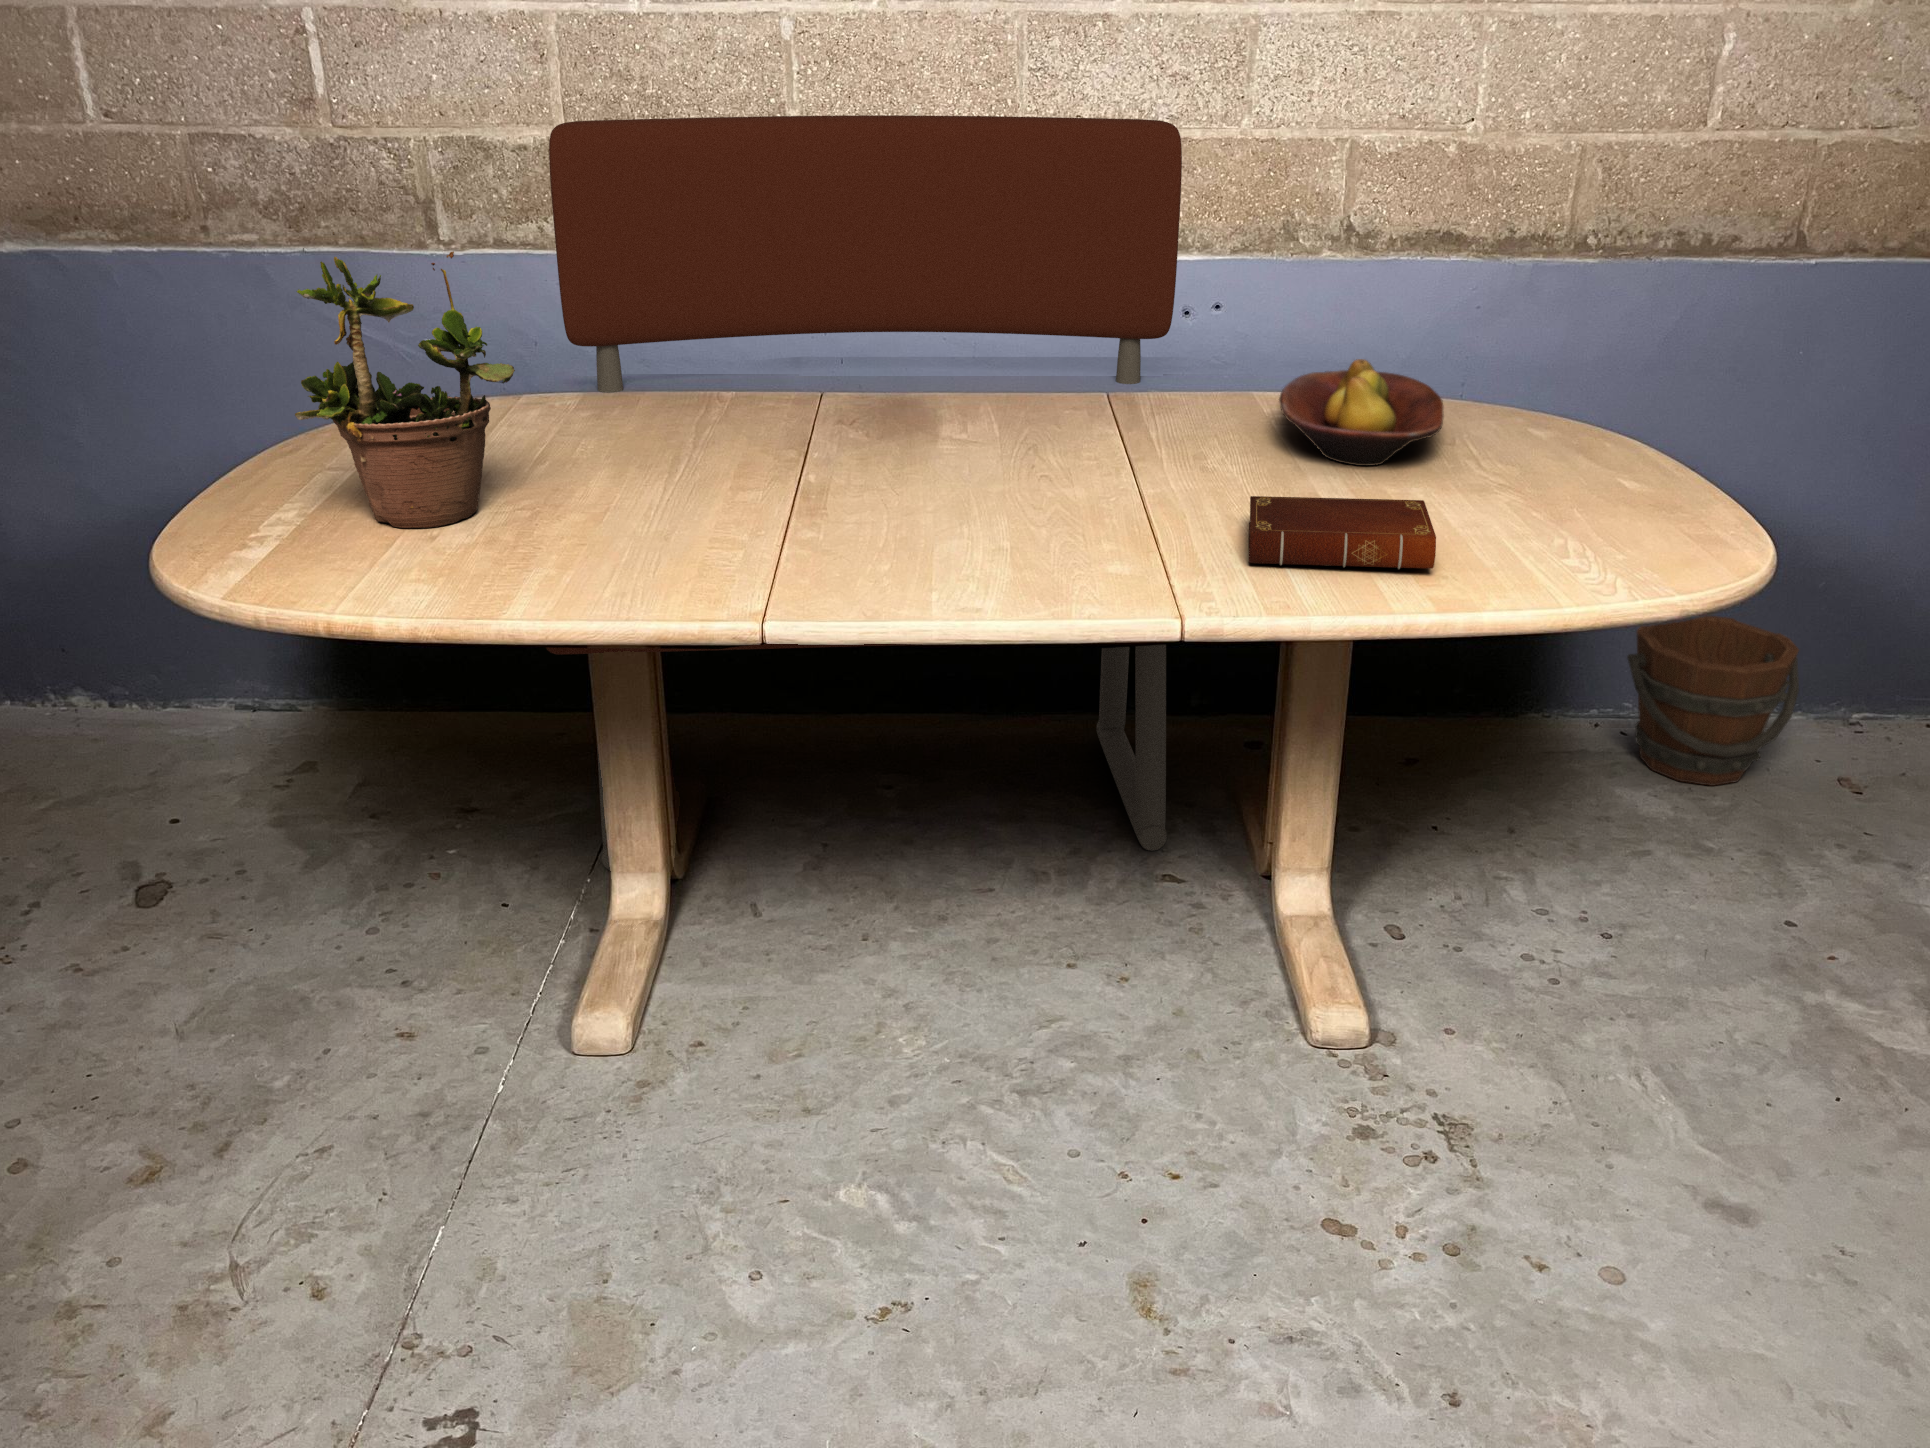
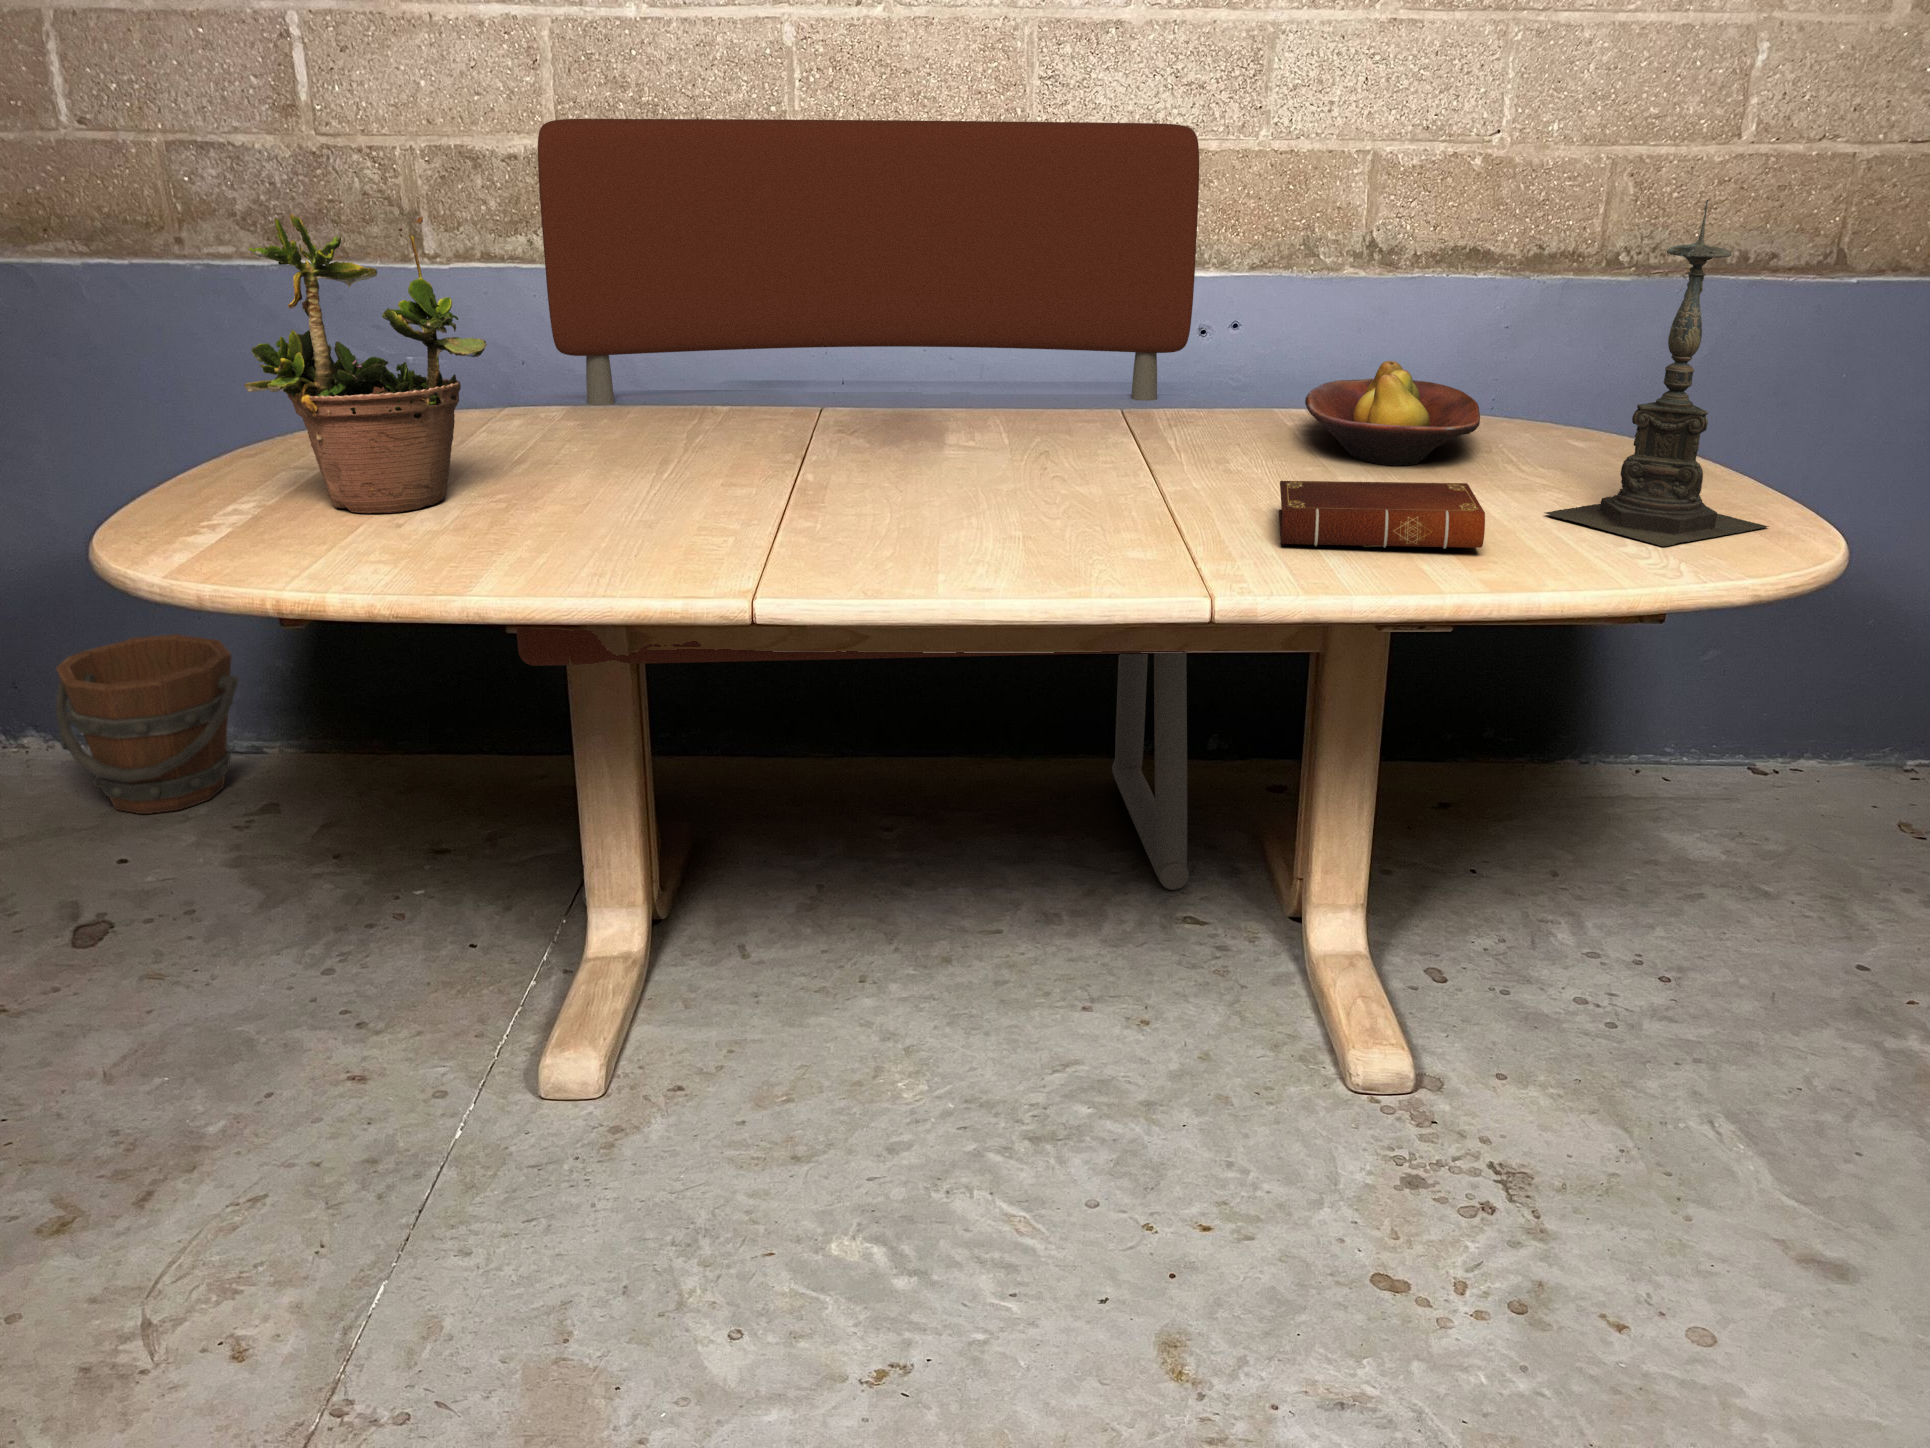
candle holder: none [1495,241,1704,564] -> present [1545,199,1769,546]
bucket: present [1627,616,1799,786] -> present [56,634,239,814]

